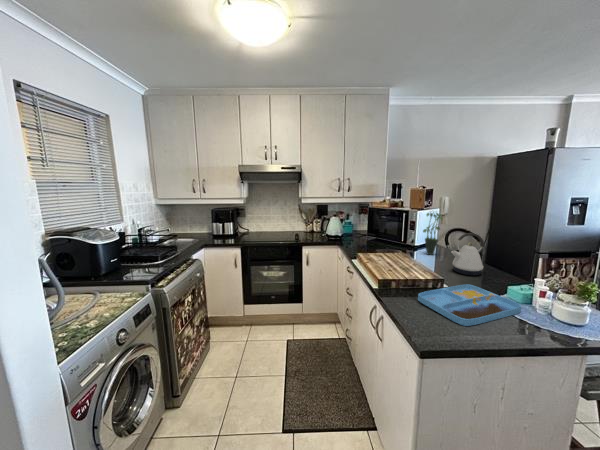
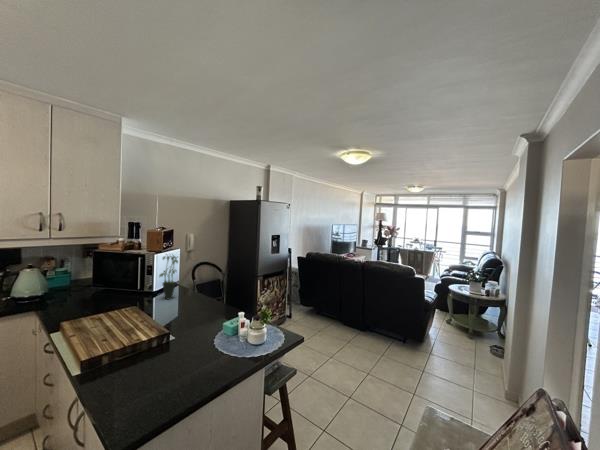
kettle: present [452,233,484,275] -> none [182,276,212,317]
tray: present [418,284,521,326] -> none [133,330,230,387]

